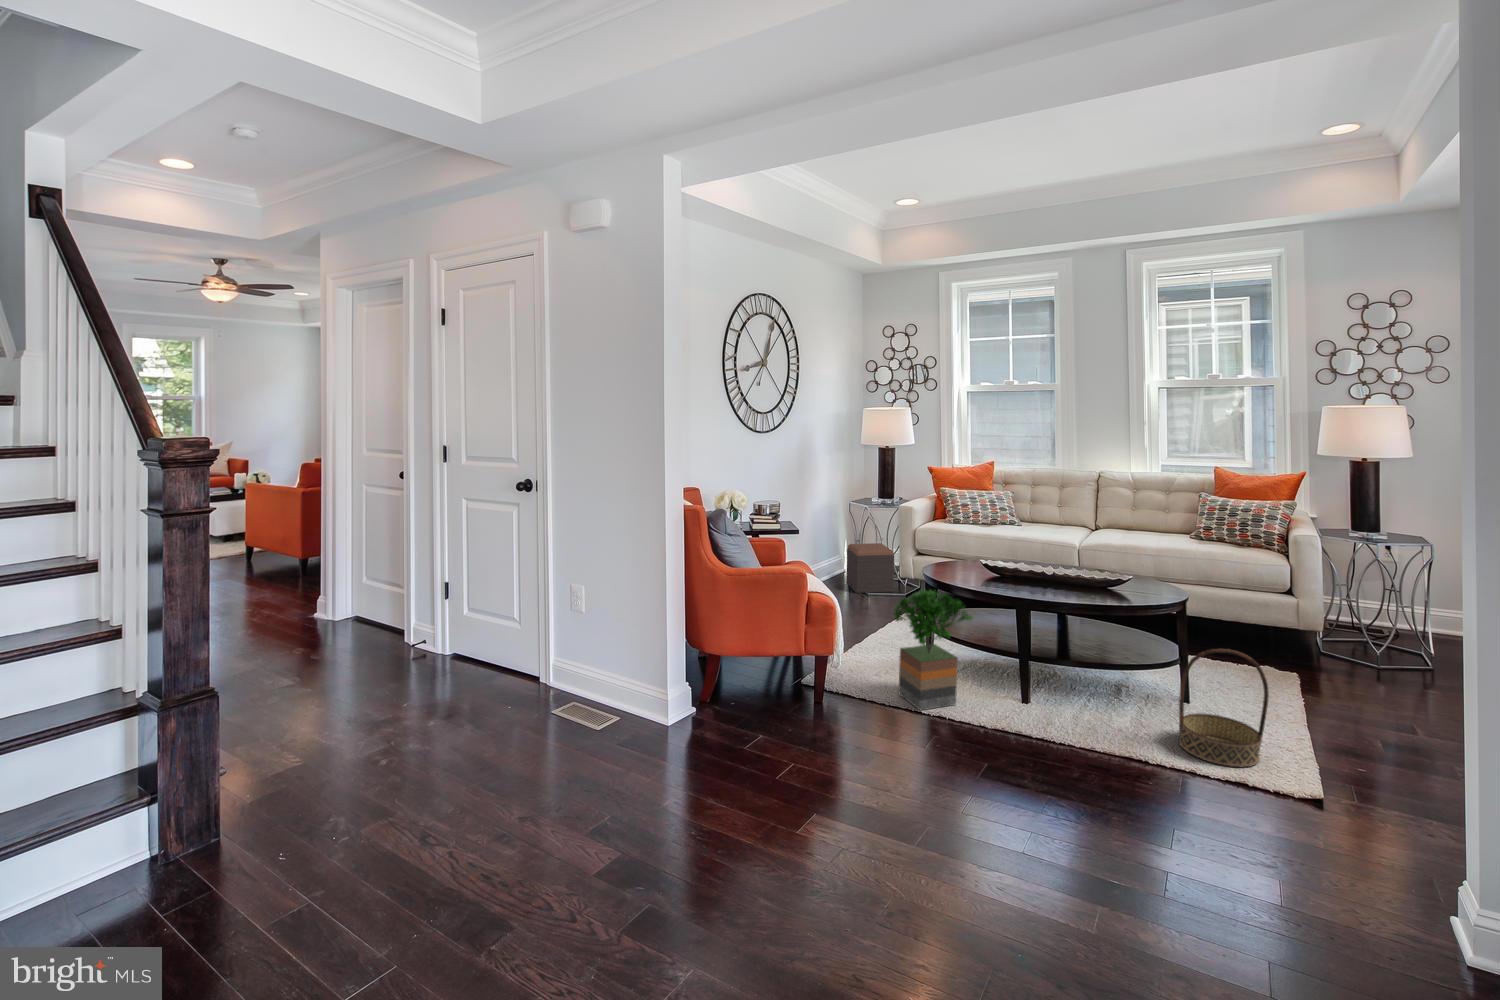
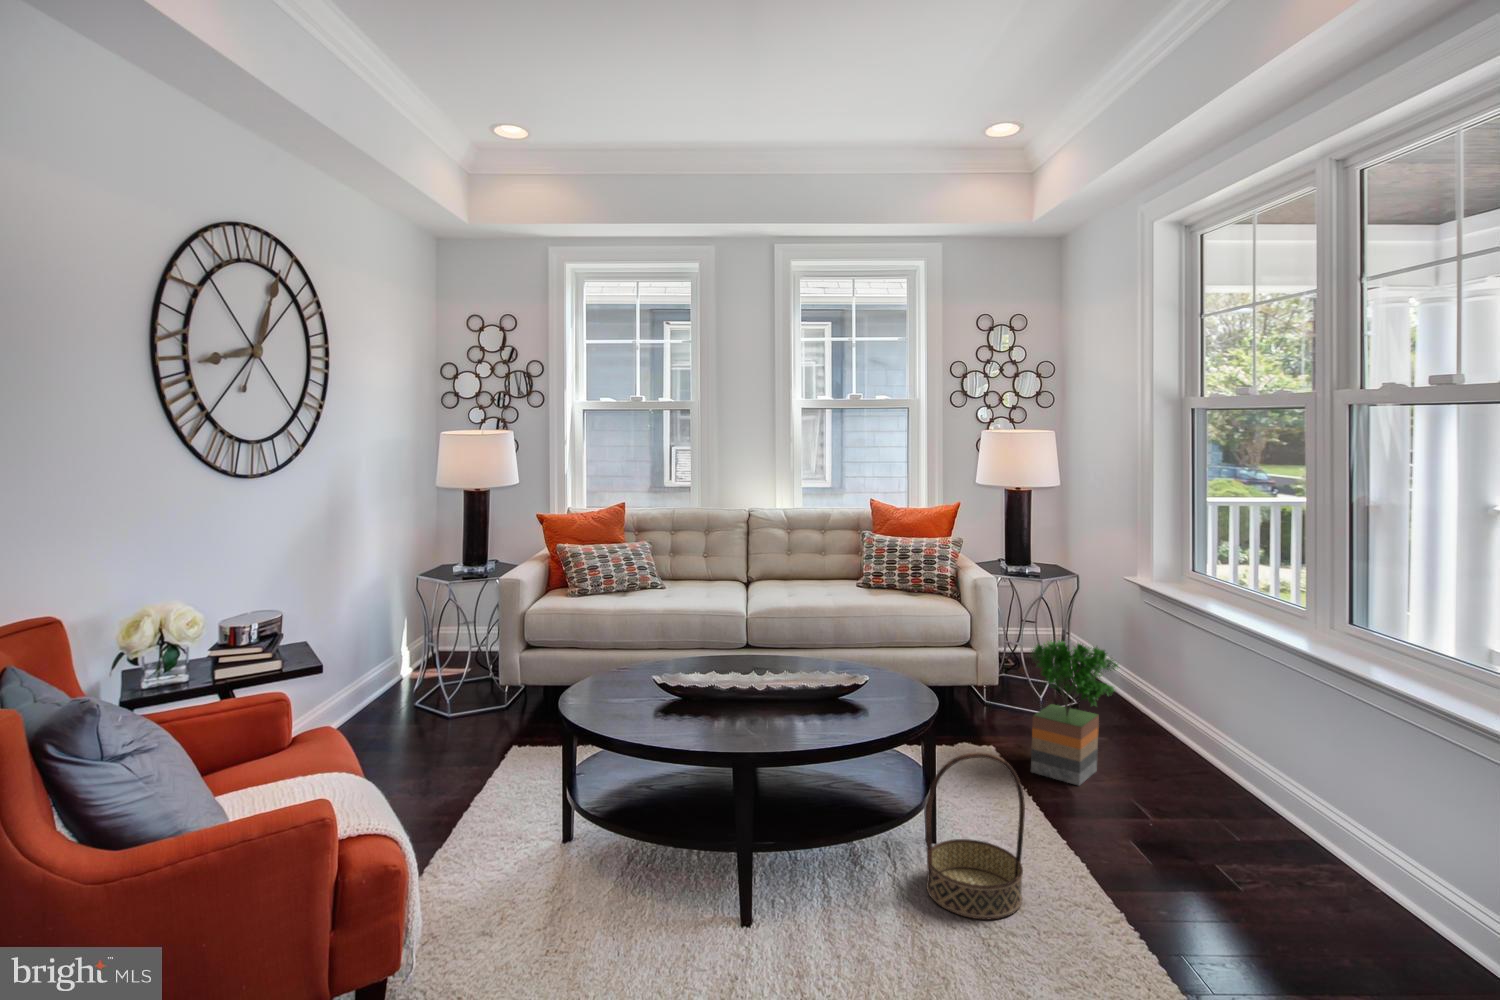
footstool: present [846,543,894,593] -> none [420,631,497,714]
potted tree: present [894,590,973,710] -> present [1031,640,1118,786]

